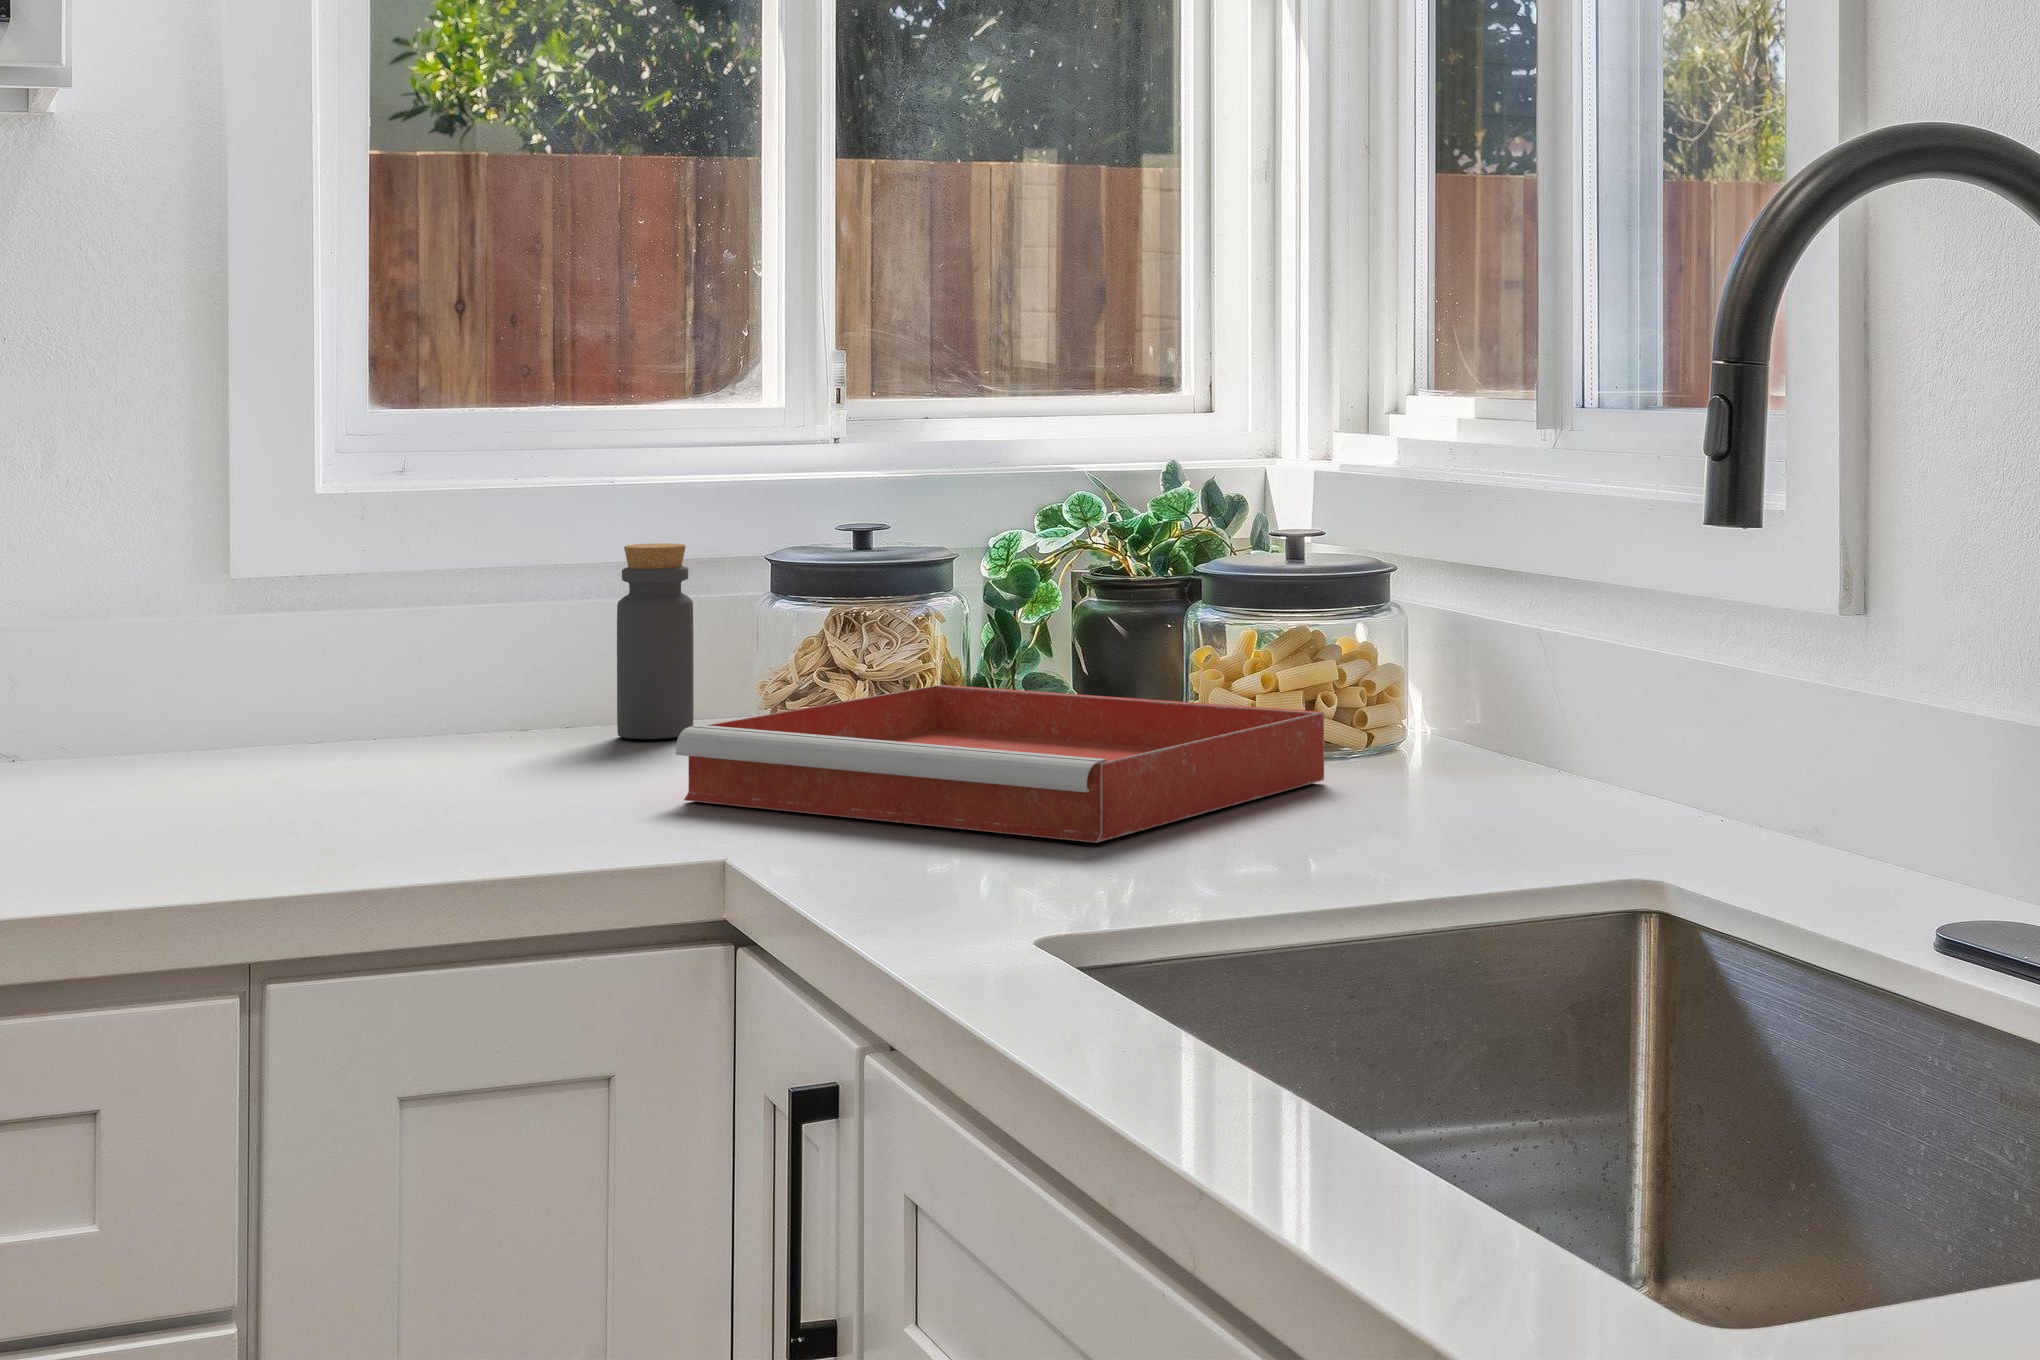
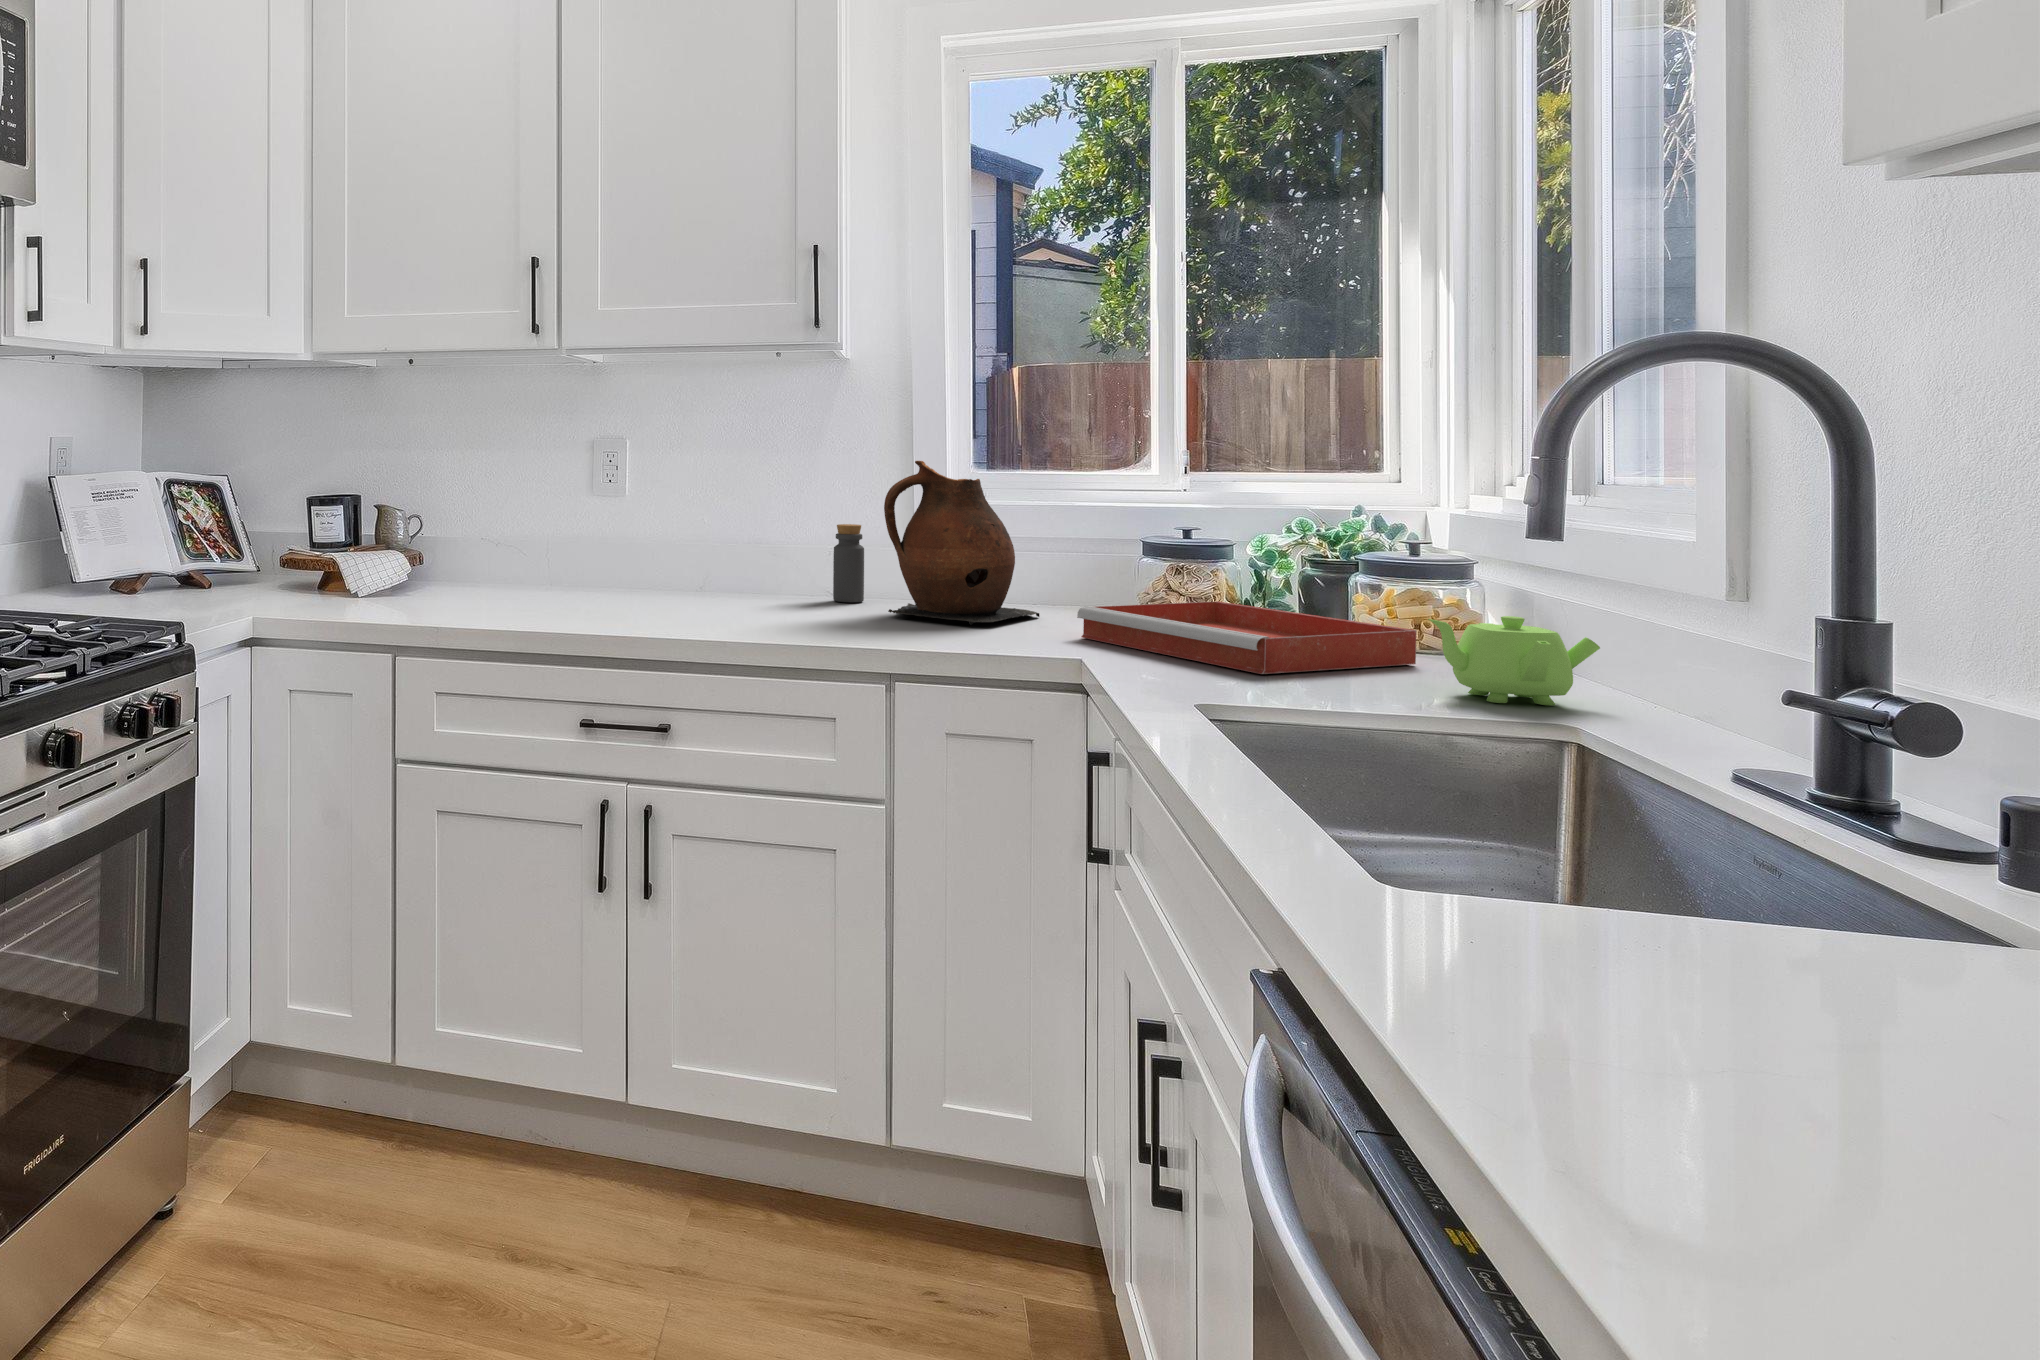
ceramic pitcher: none [170,387,562,801] -> present [884,461,1039,625]
bottle: present [617,543,694,739] -> present [833,524,864,602]
teapot: none [1393,672,1640,845] -> present [1428,616,1600,705]

